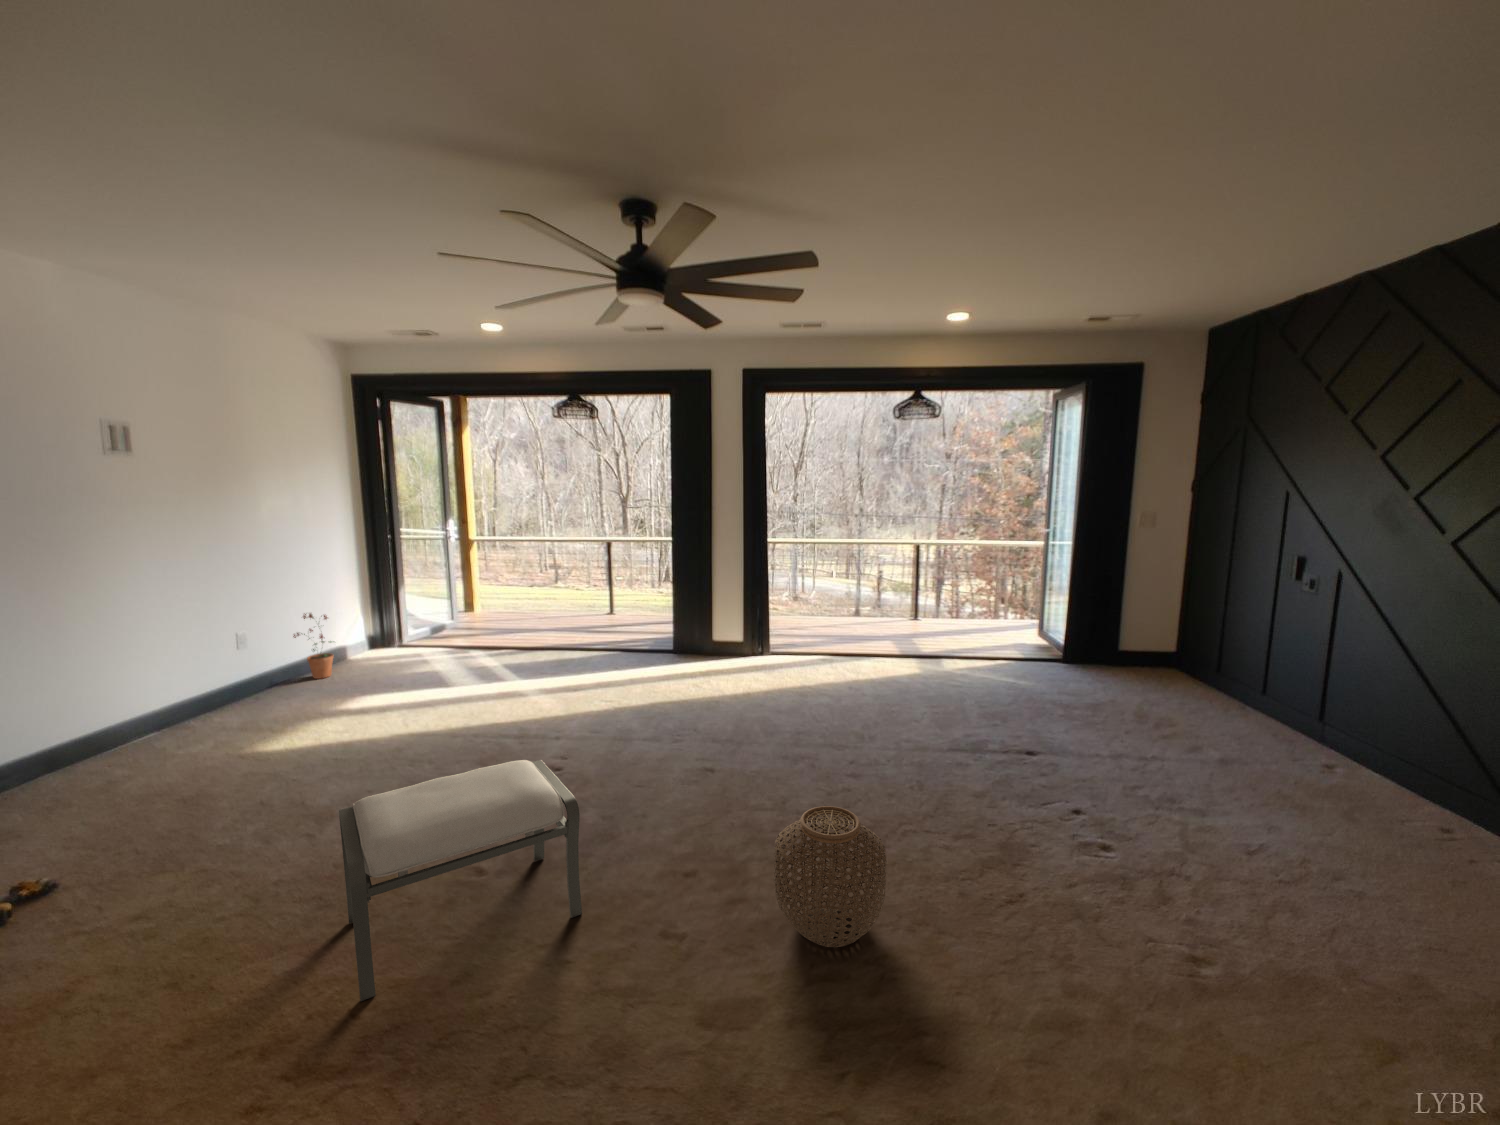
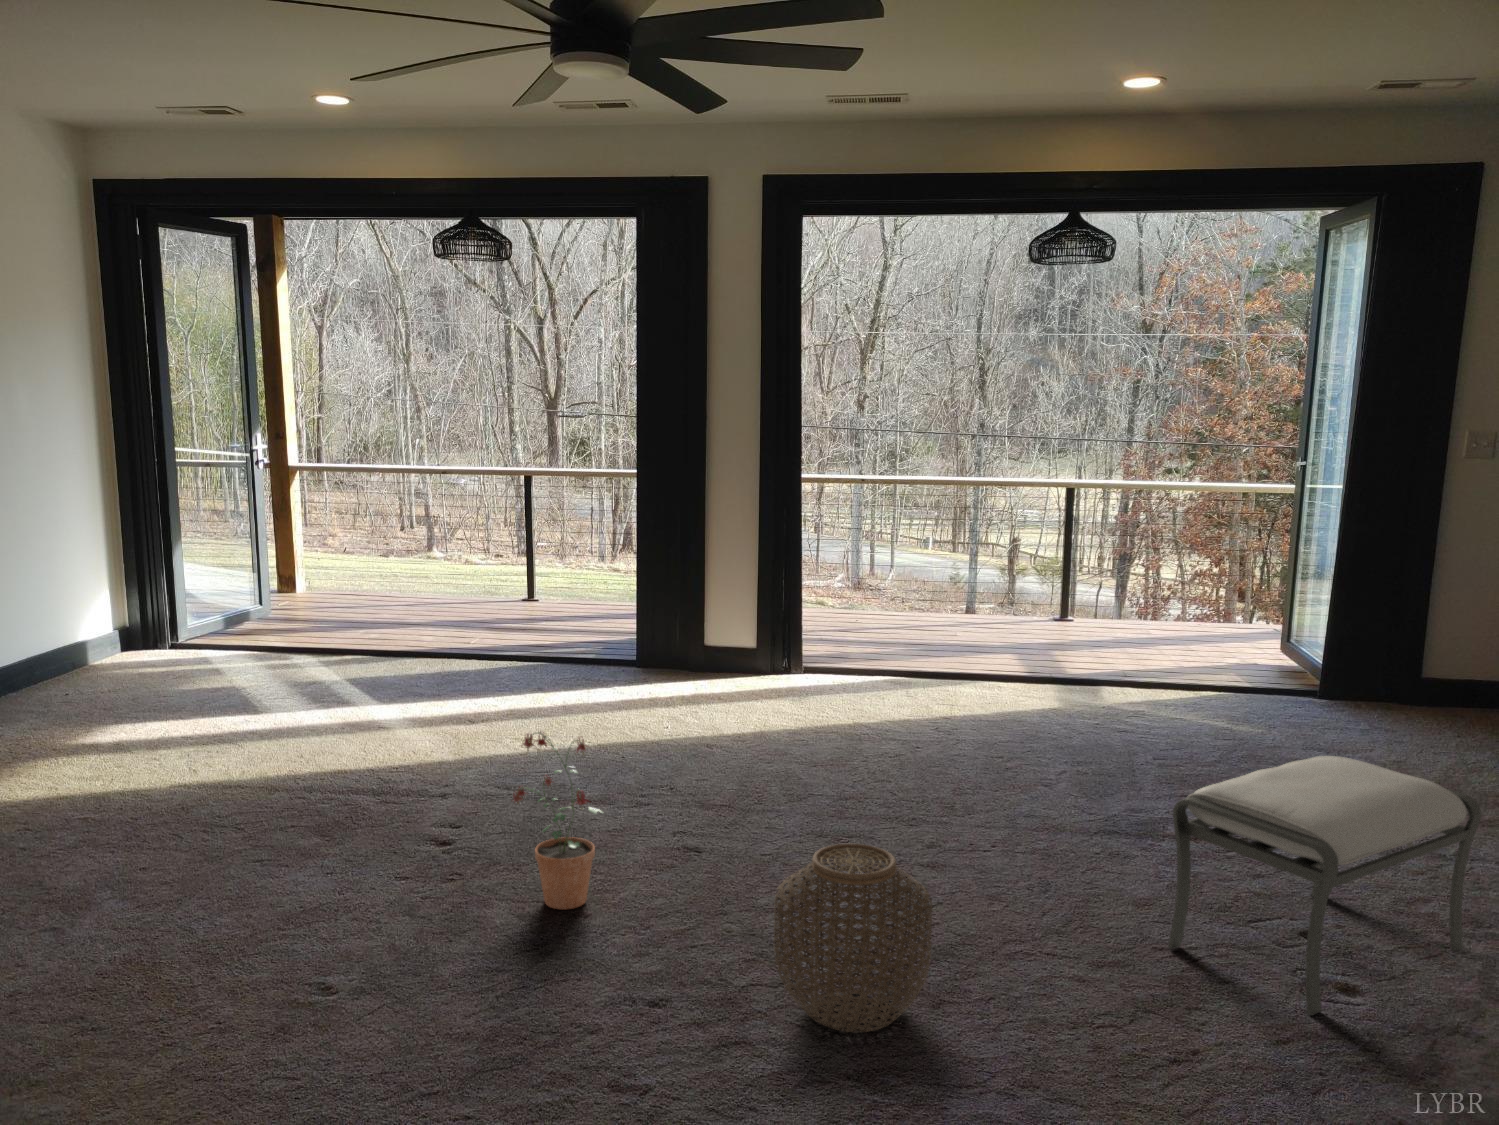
potted plant: present [293,613,333,679] -> present [514,732,602,910]
ottoman: present [339,760,582,1002] -> present [1168,756,1481,1016]

